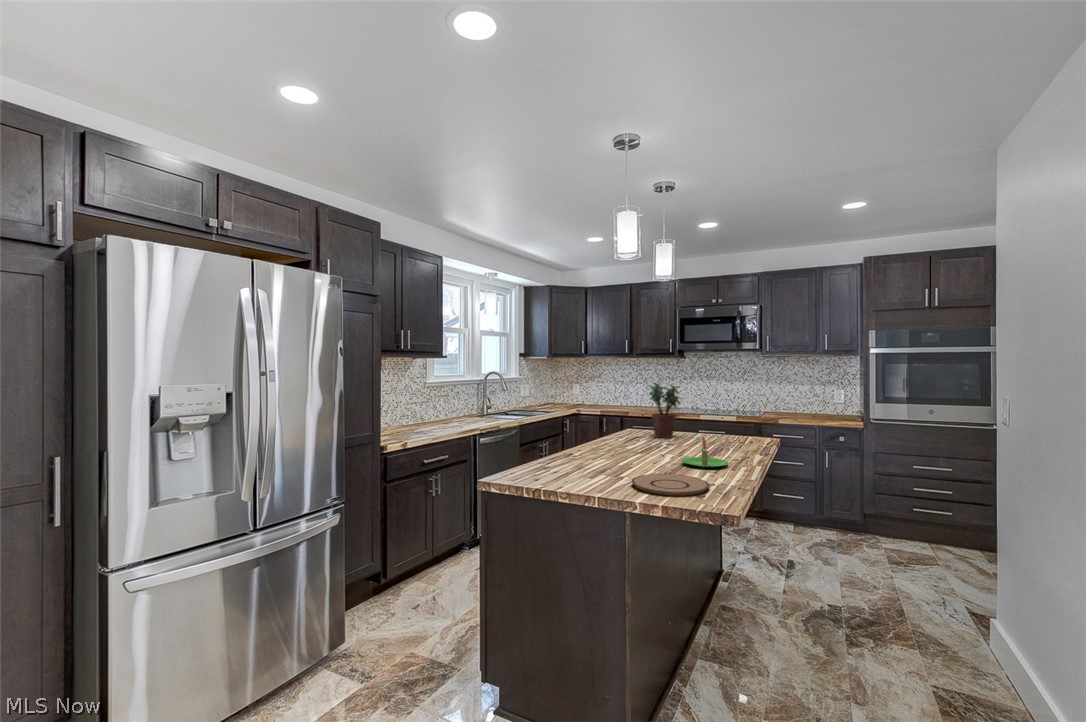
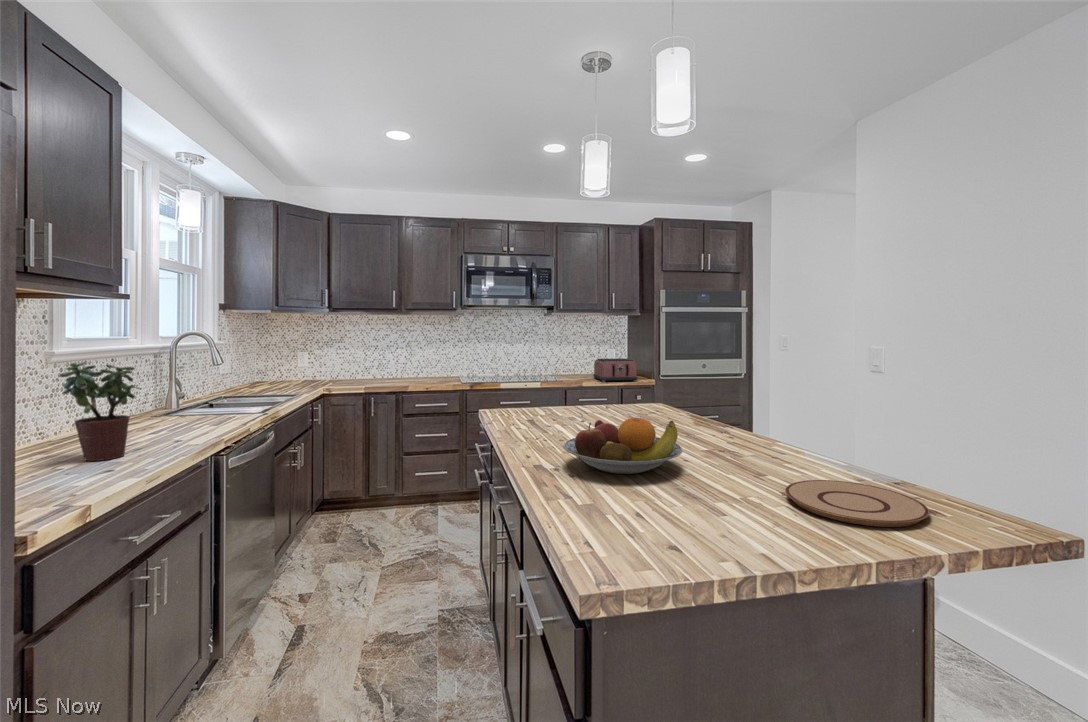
potted plant: present [649,383,680,438] -> present [60,362,140,461]
toaster: none [801,398,843,423] -> present [593,358,637,382]
fruit bowl: none [576,429,648,462] -> present [564,418,683,474]
candle: present [682,436,728,468] -> none [714,414,780,459]

